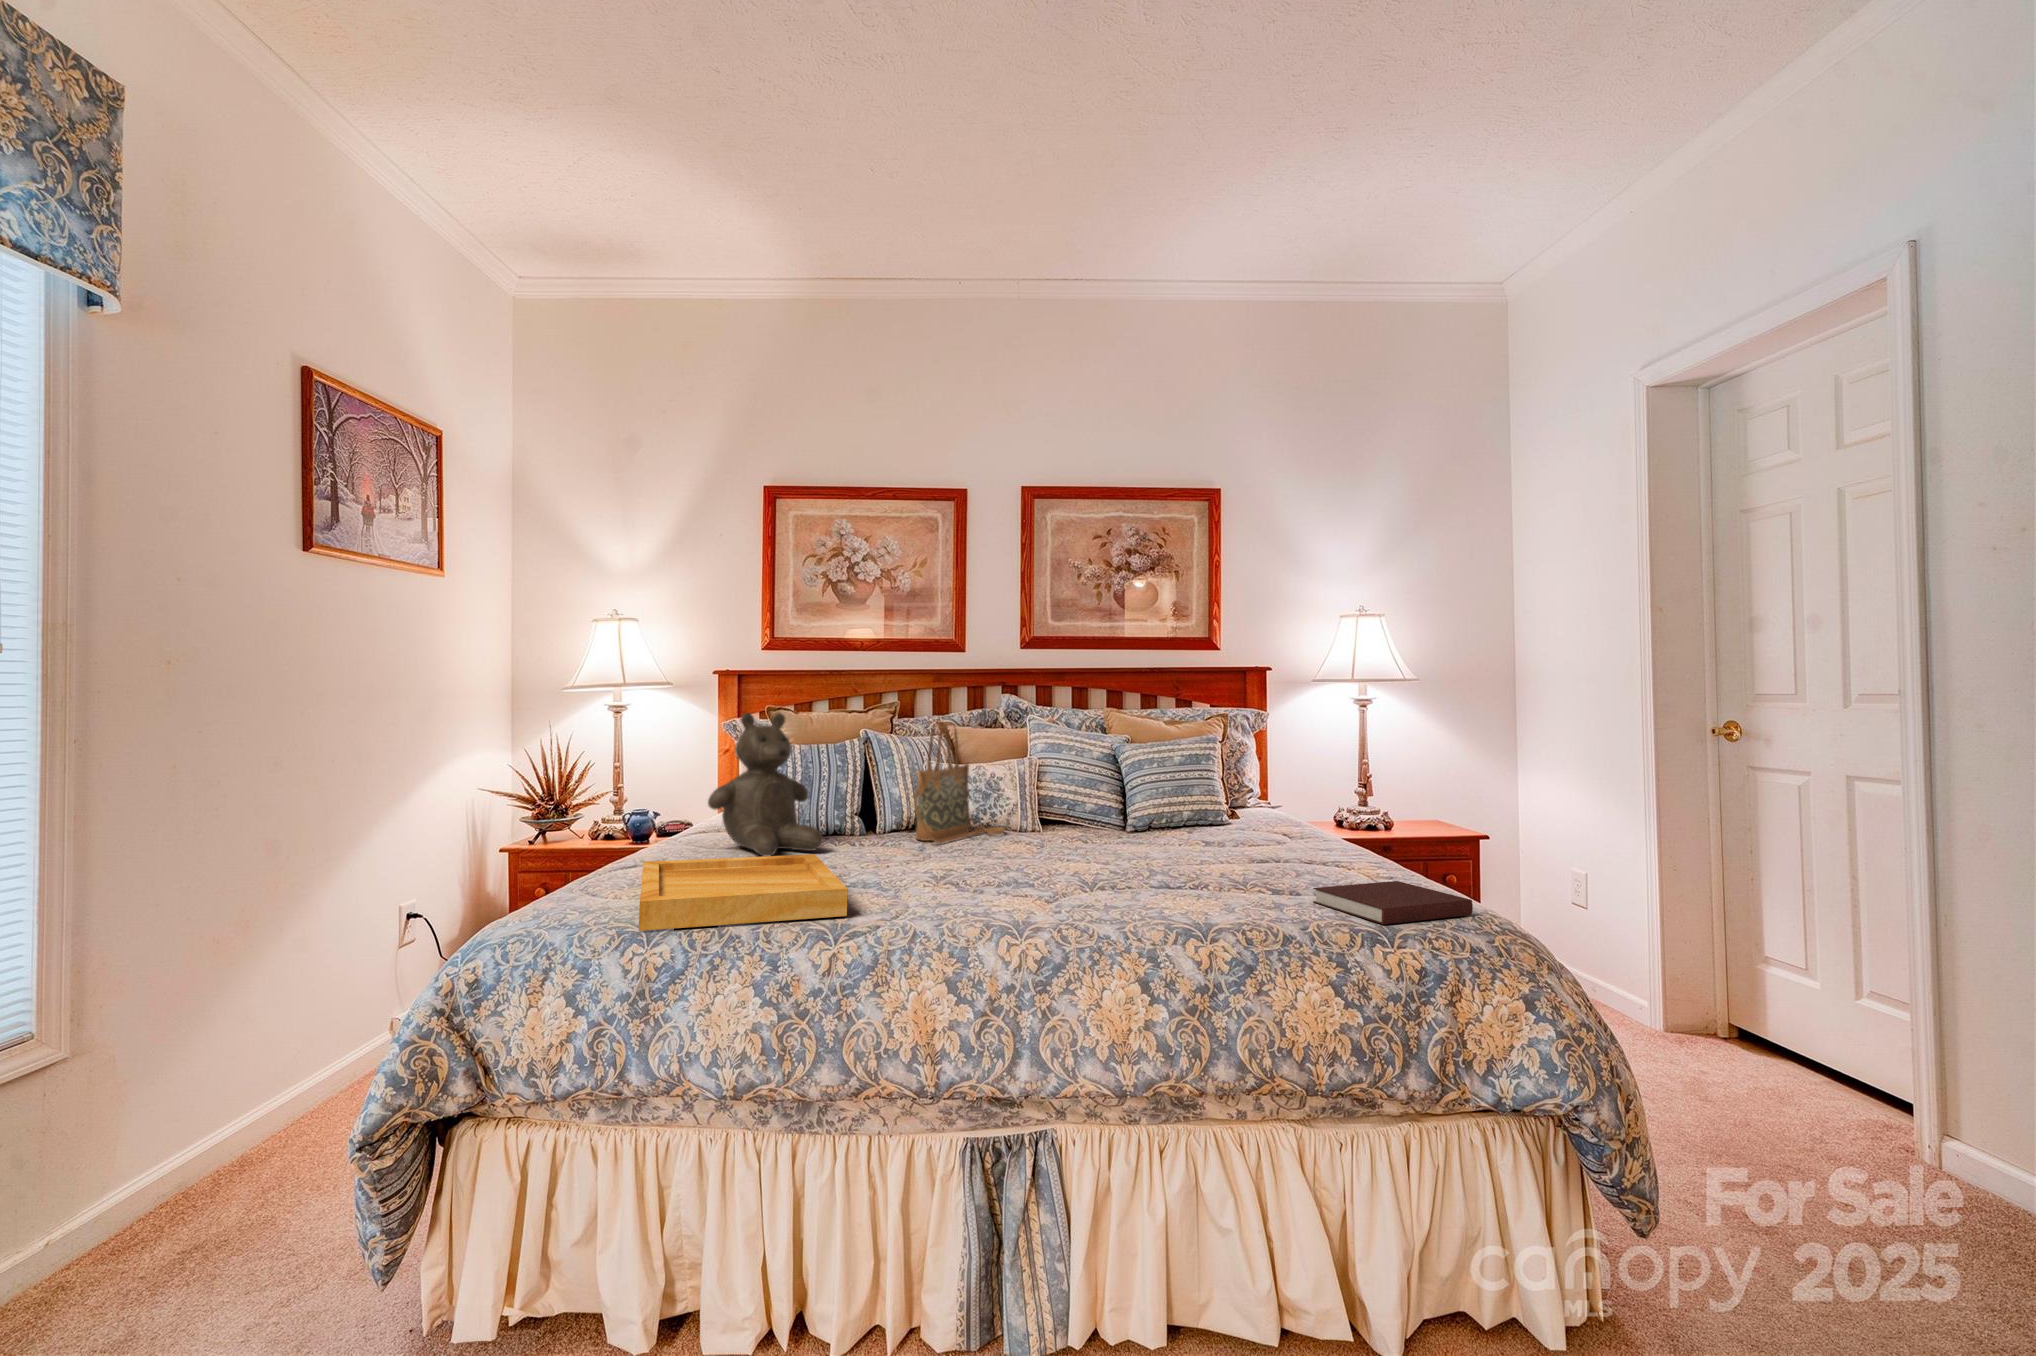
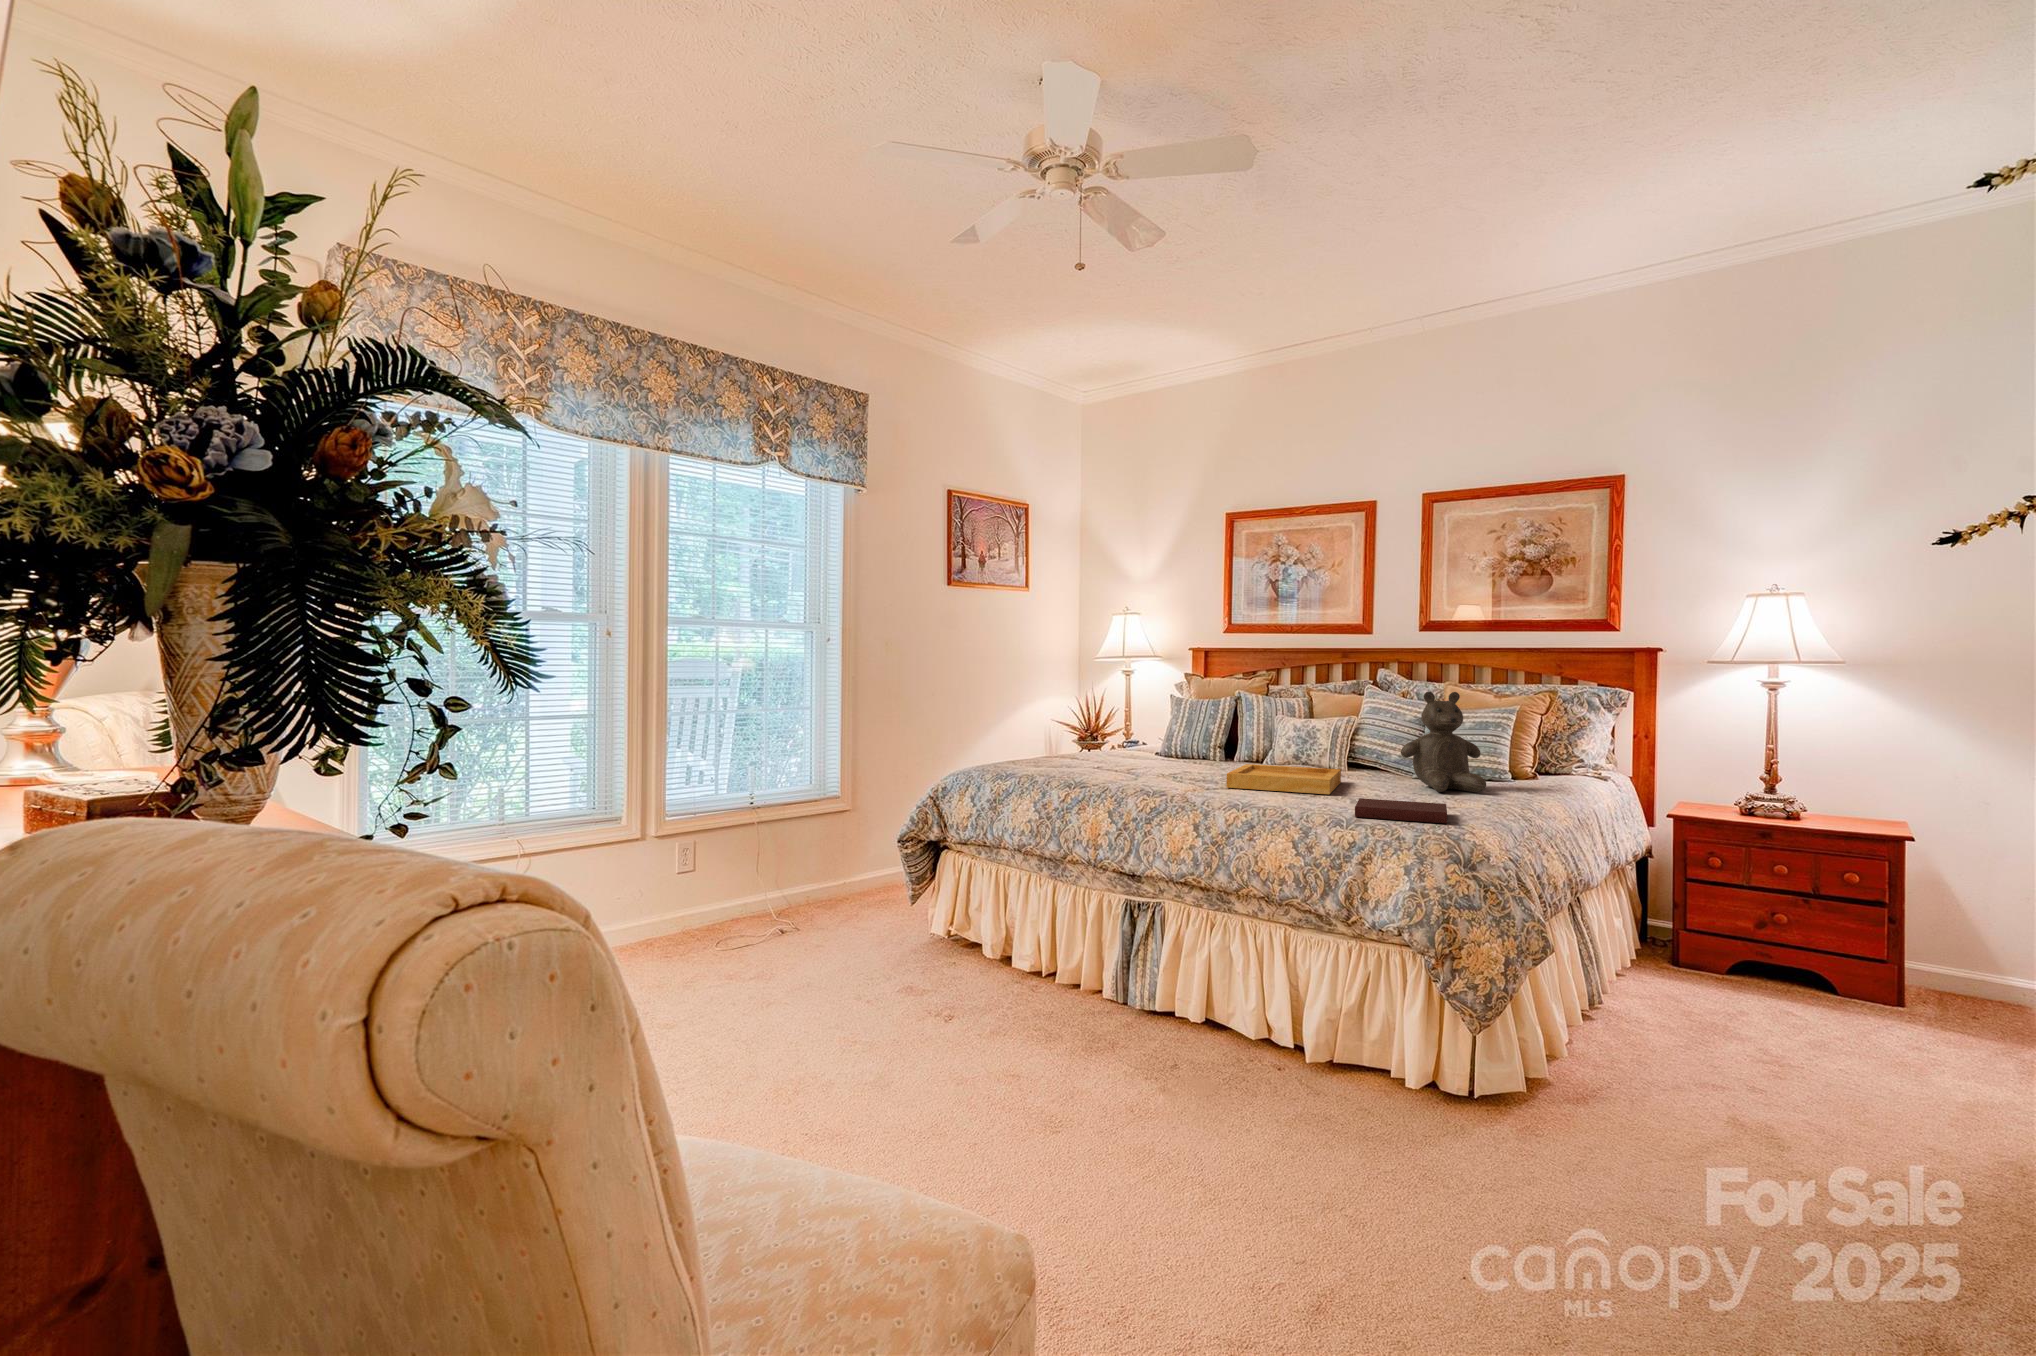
teddy bear: present [708,713,823,856] -> present [1401,692,1486,792]
handbag: present [914,722,1005,844] -> none [1211,688,1296,768]
tray: present [639,854,848,931] -> present [1227,764,1341,794]

